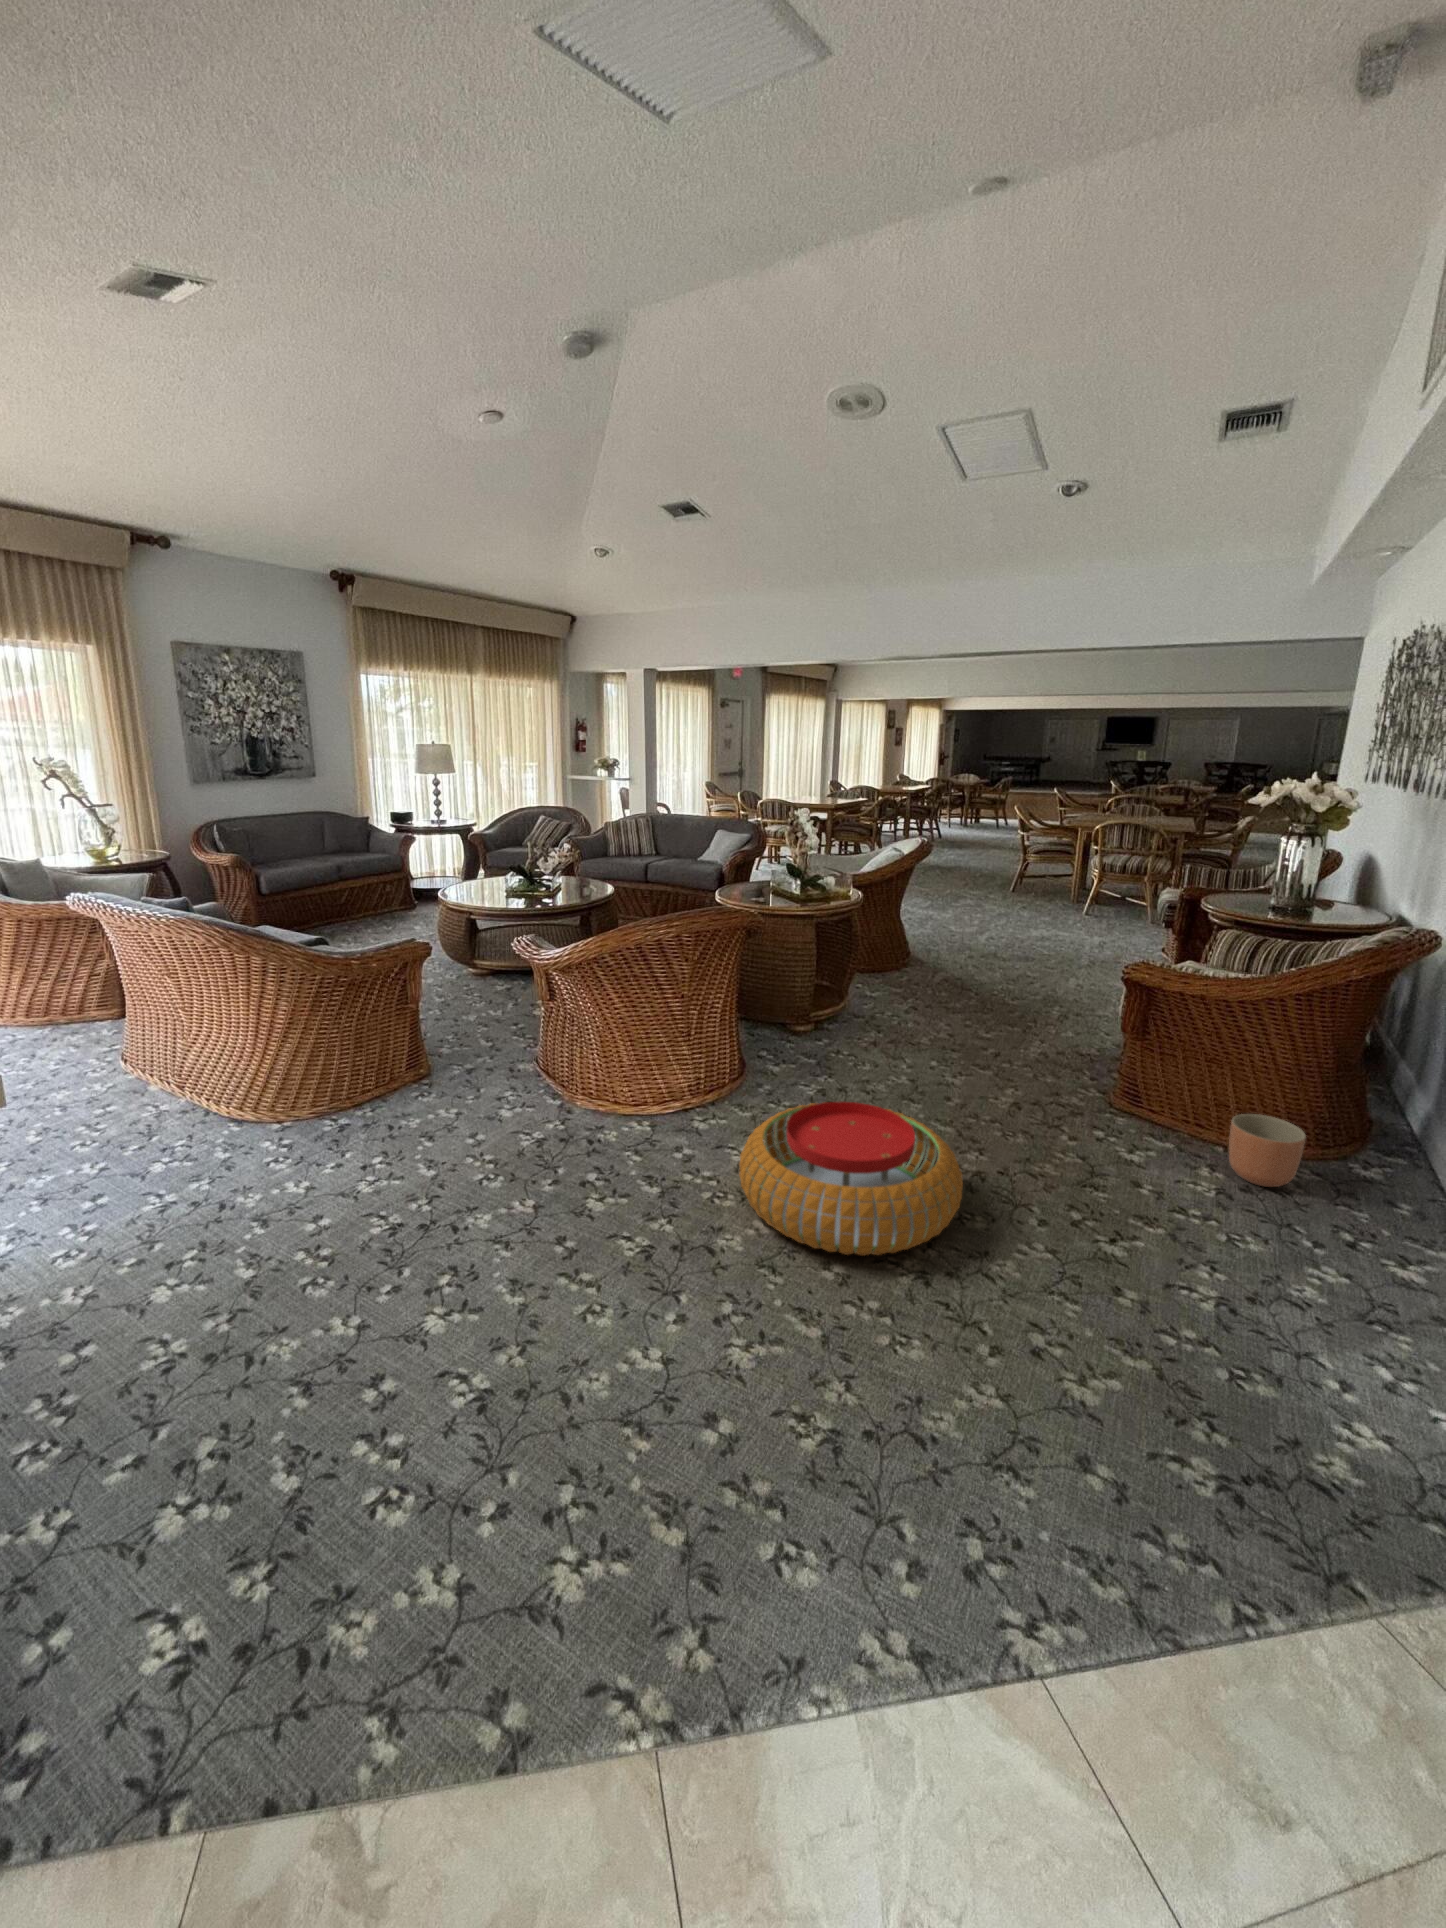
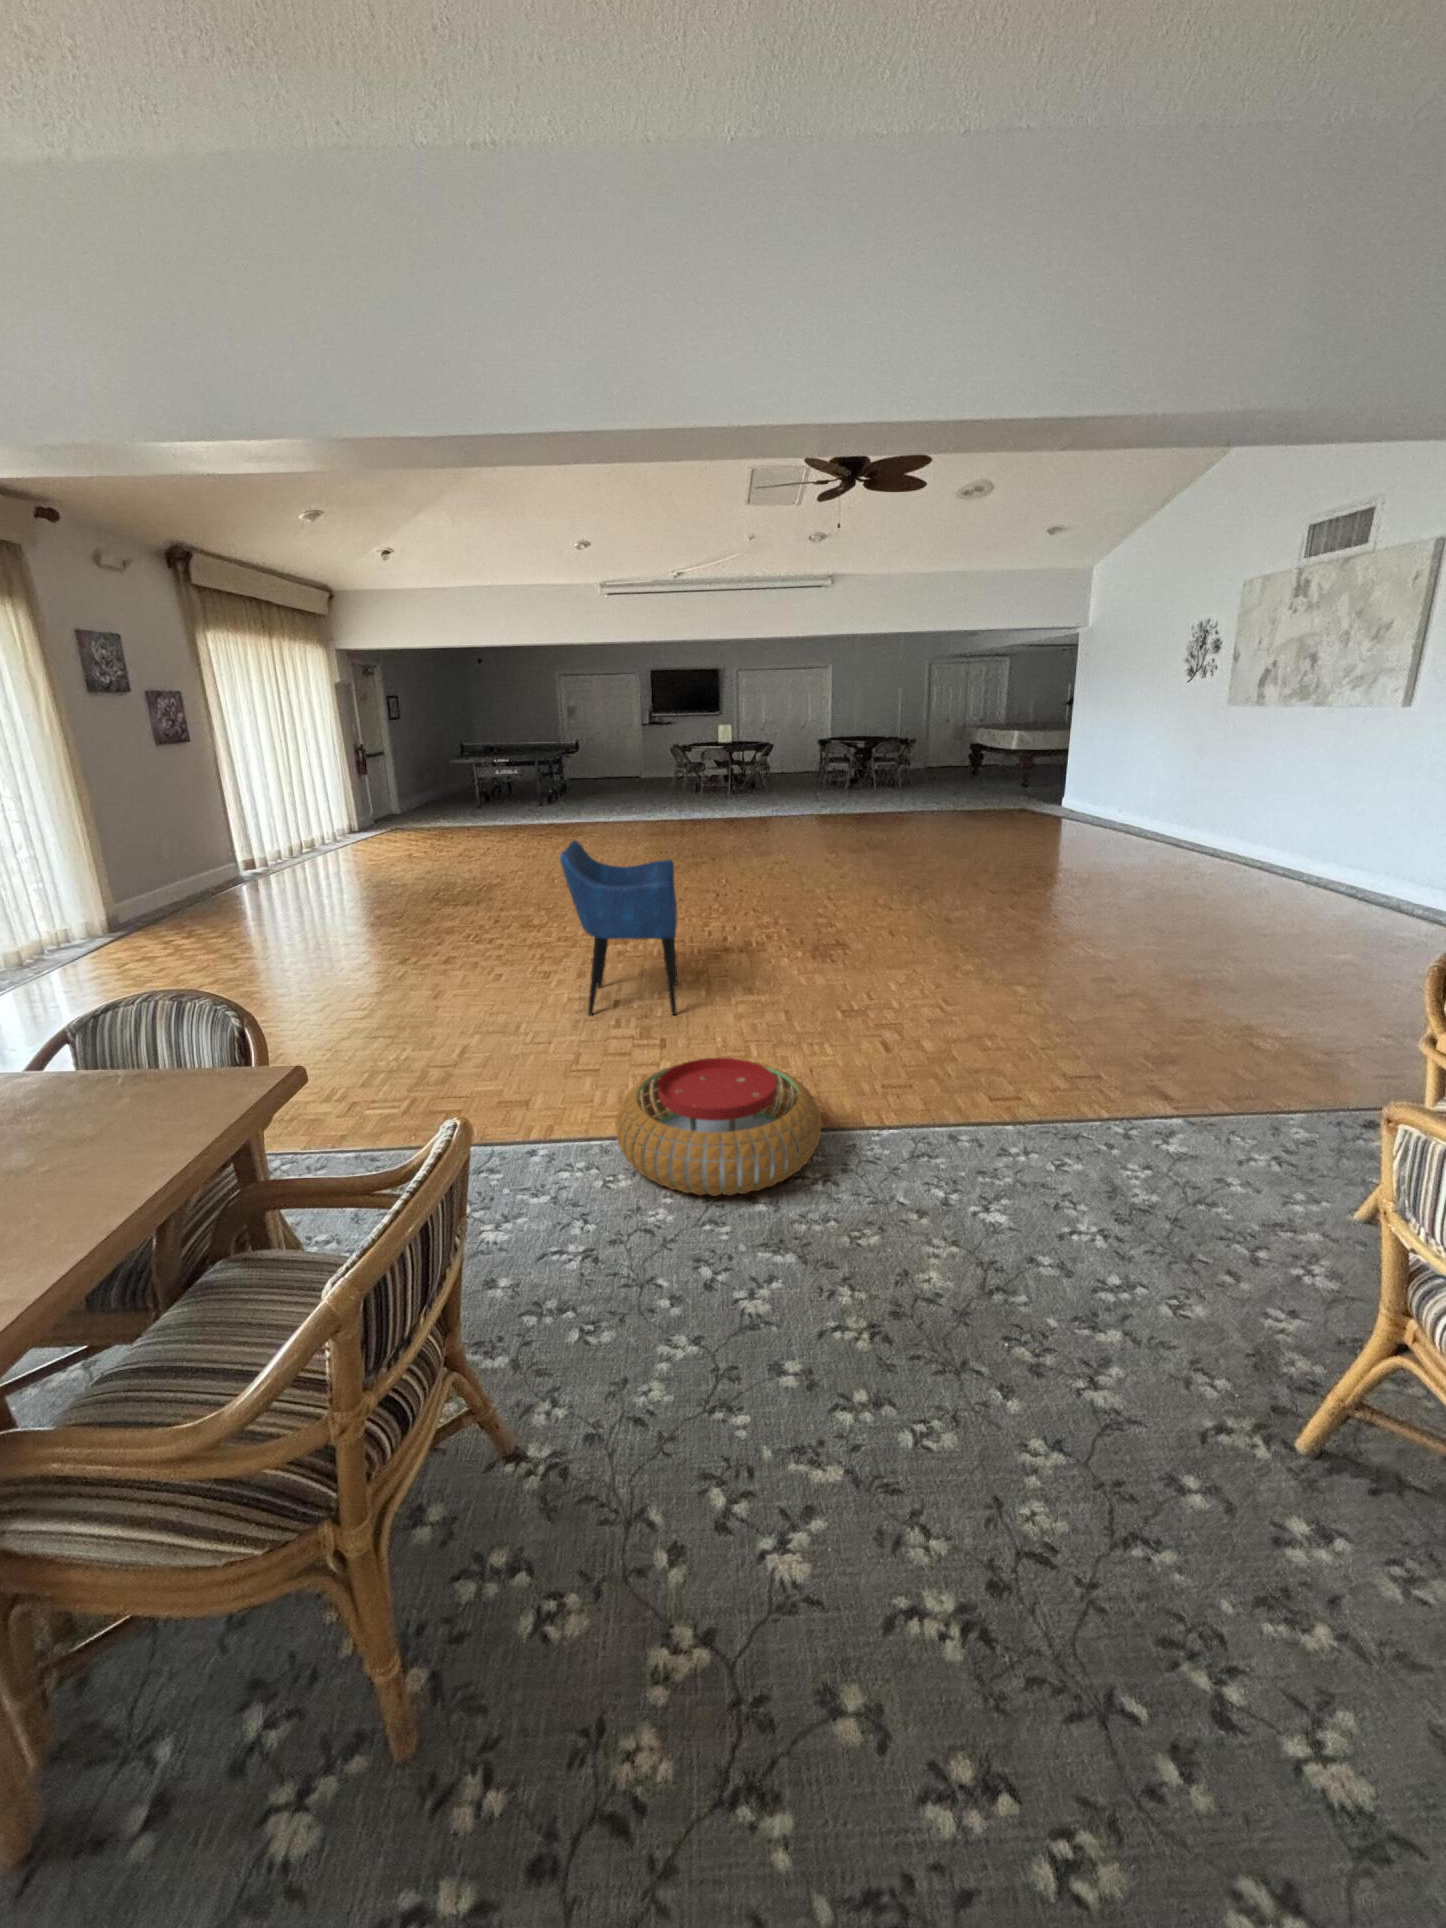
armchair: none [834,855,974,1056] -> present [560,841,678,1016]
planter: present [1229,1114,1306,1187] -> none [933,995,982,1046]

